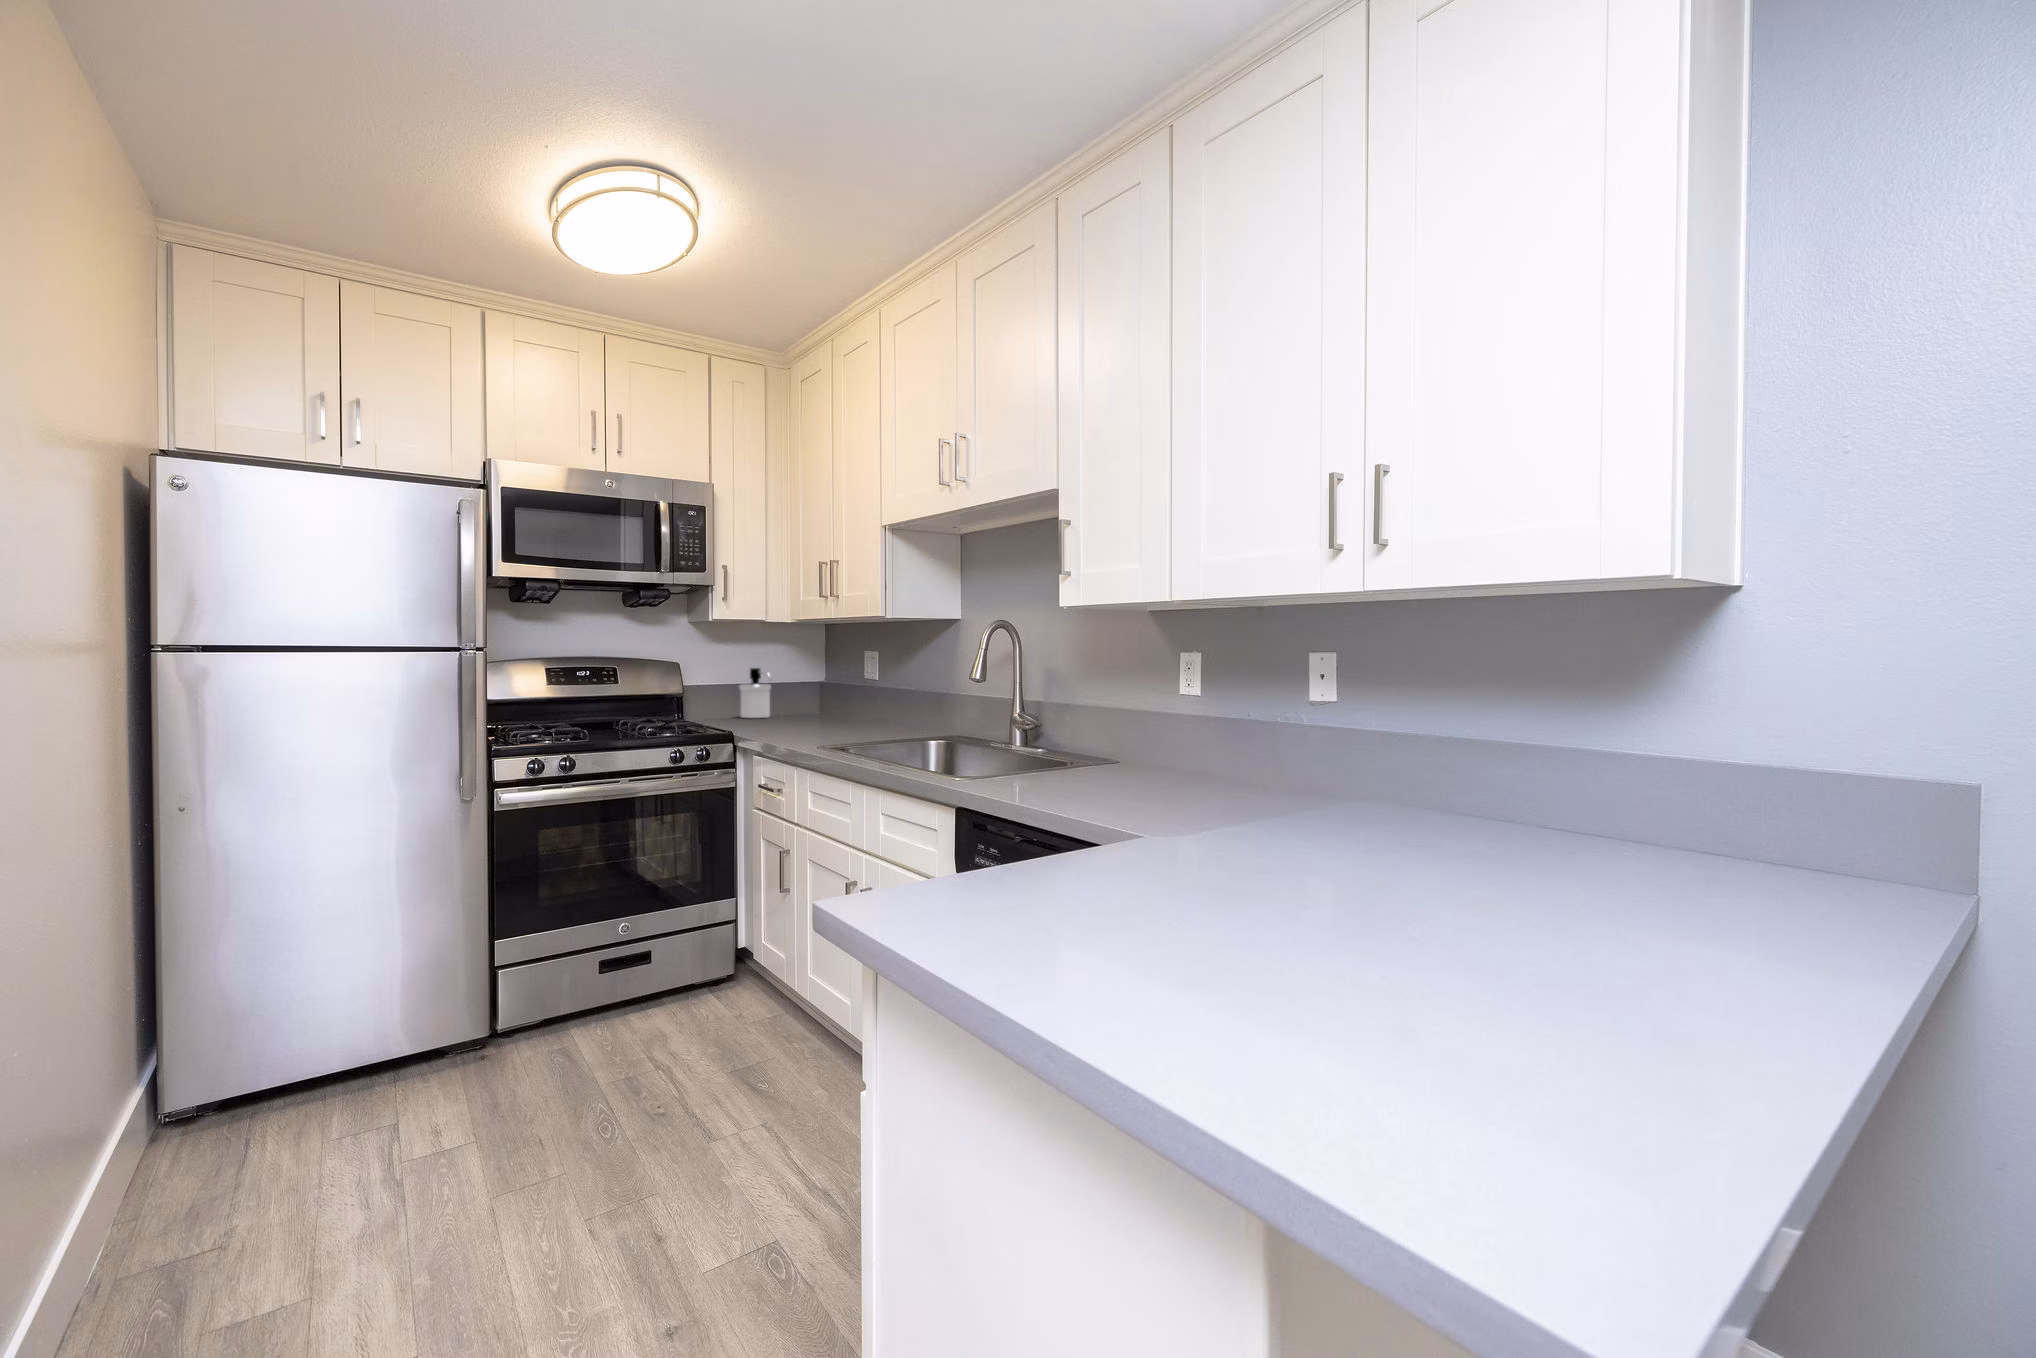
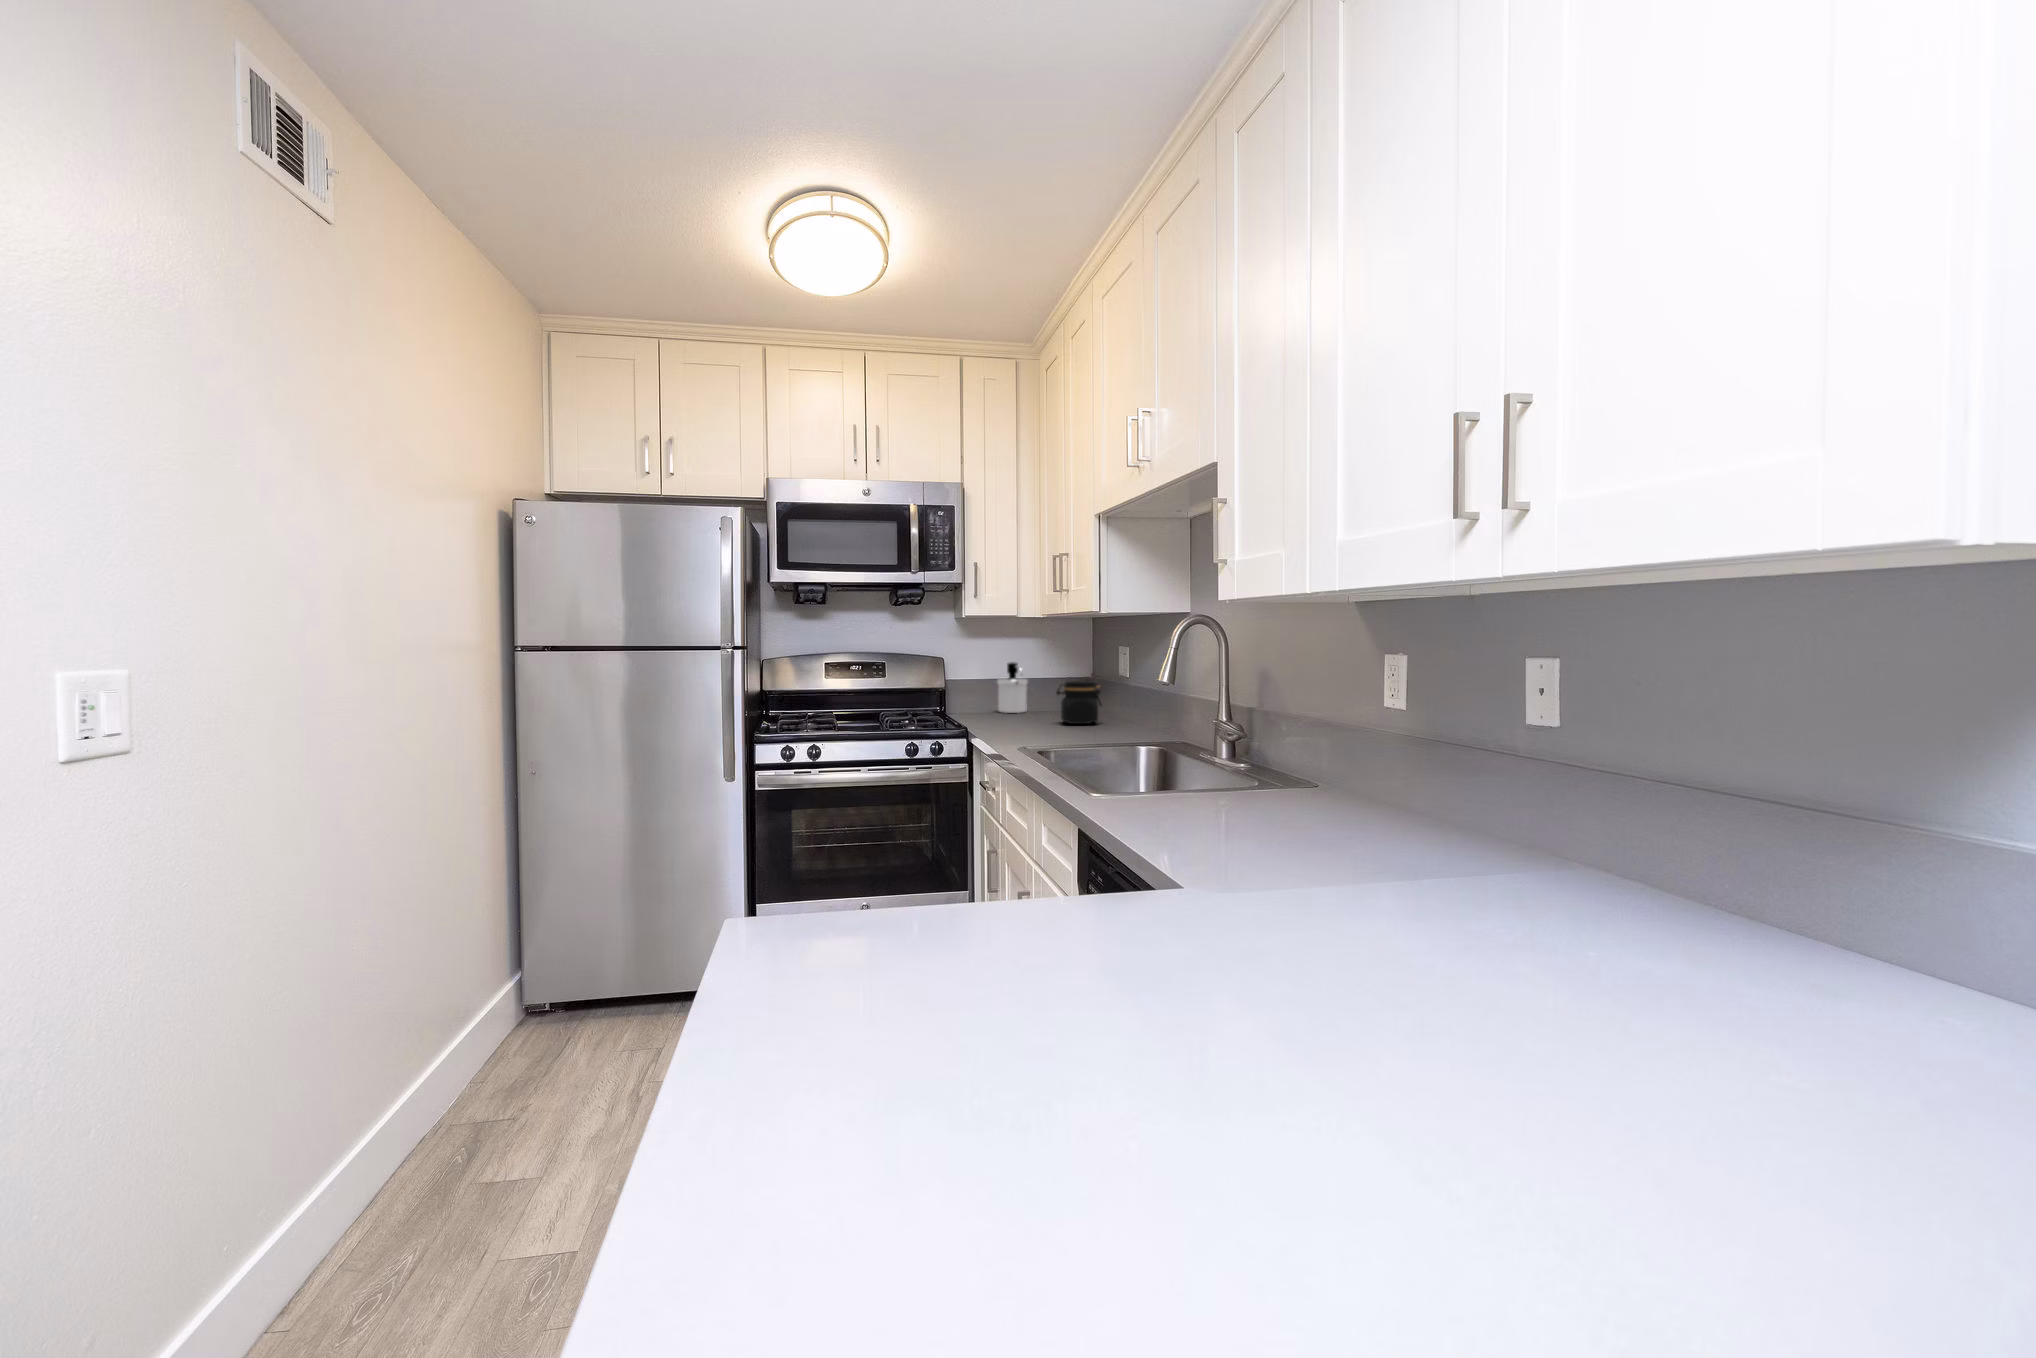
jar: none [817,685,862,725] -> present [1057,681,1102,724]

